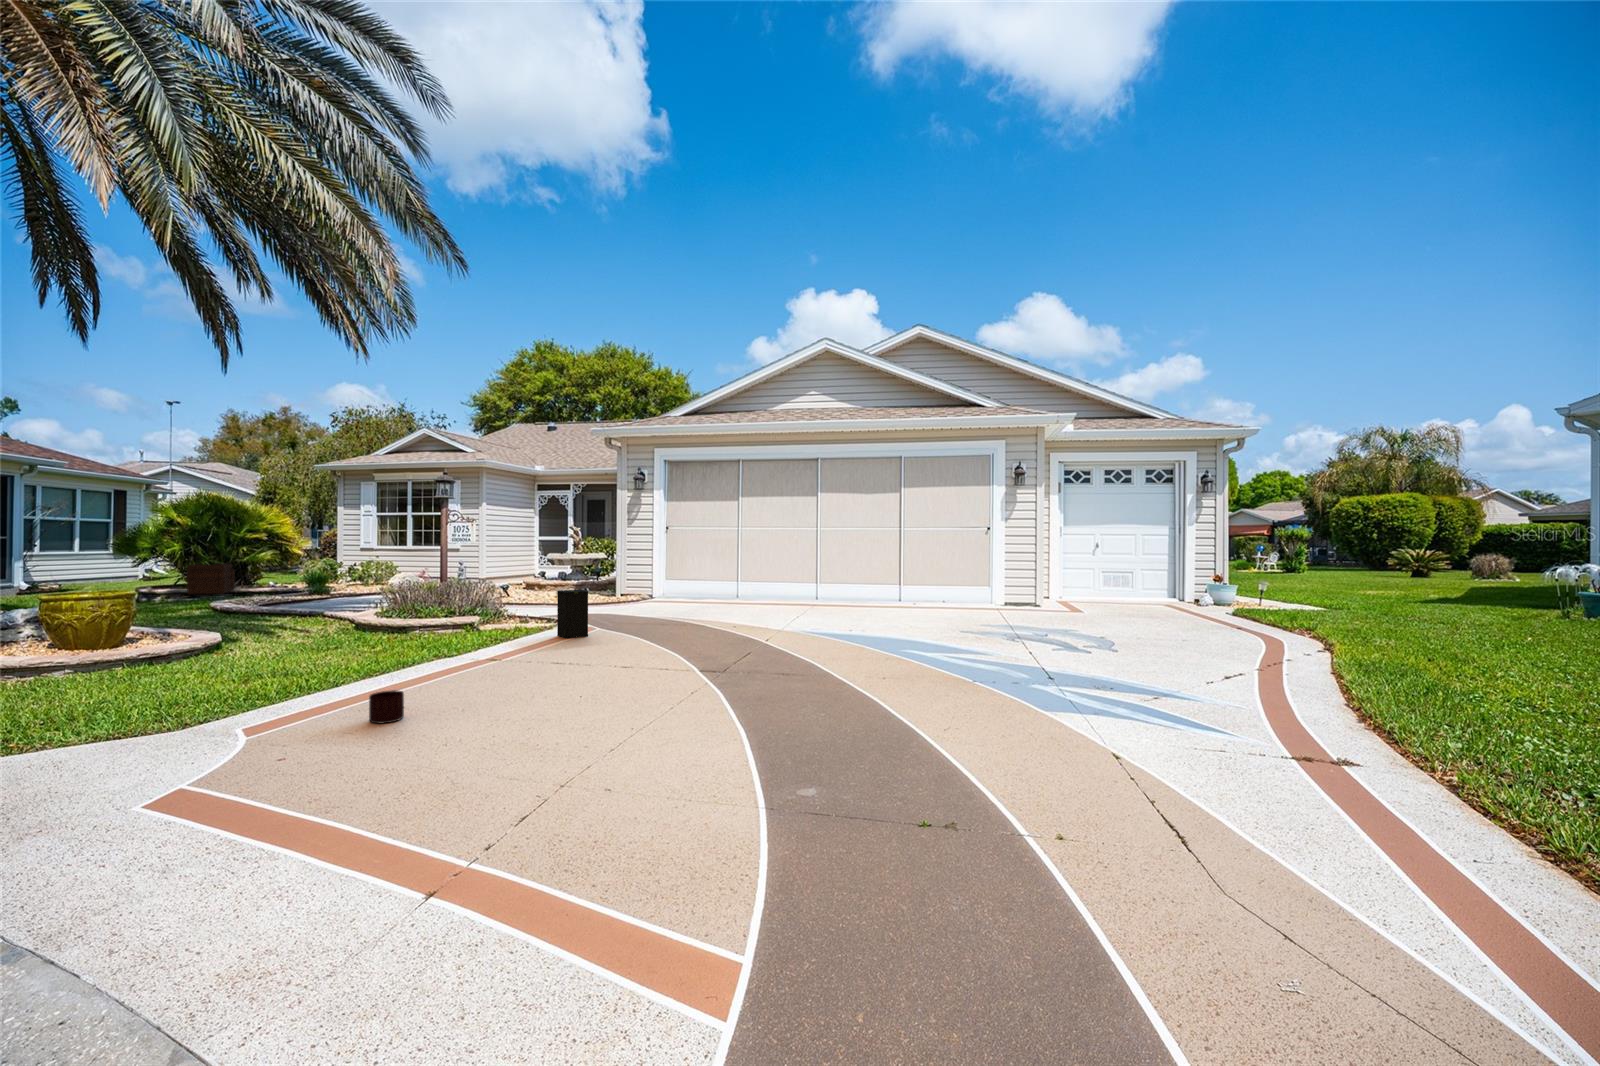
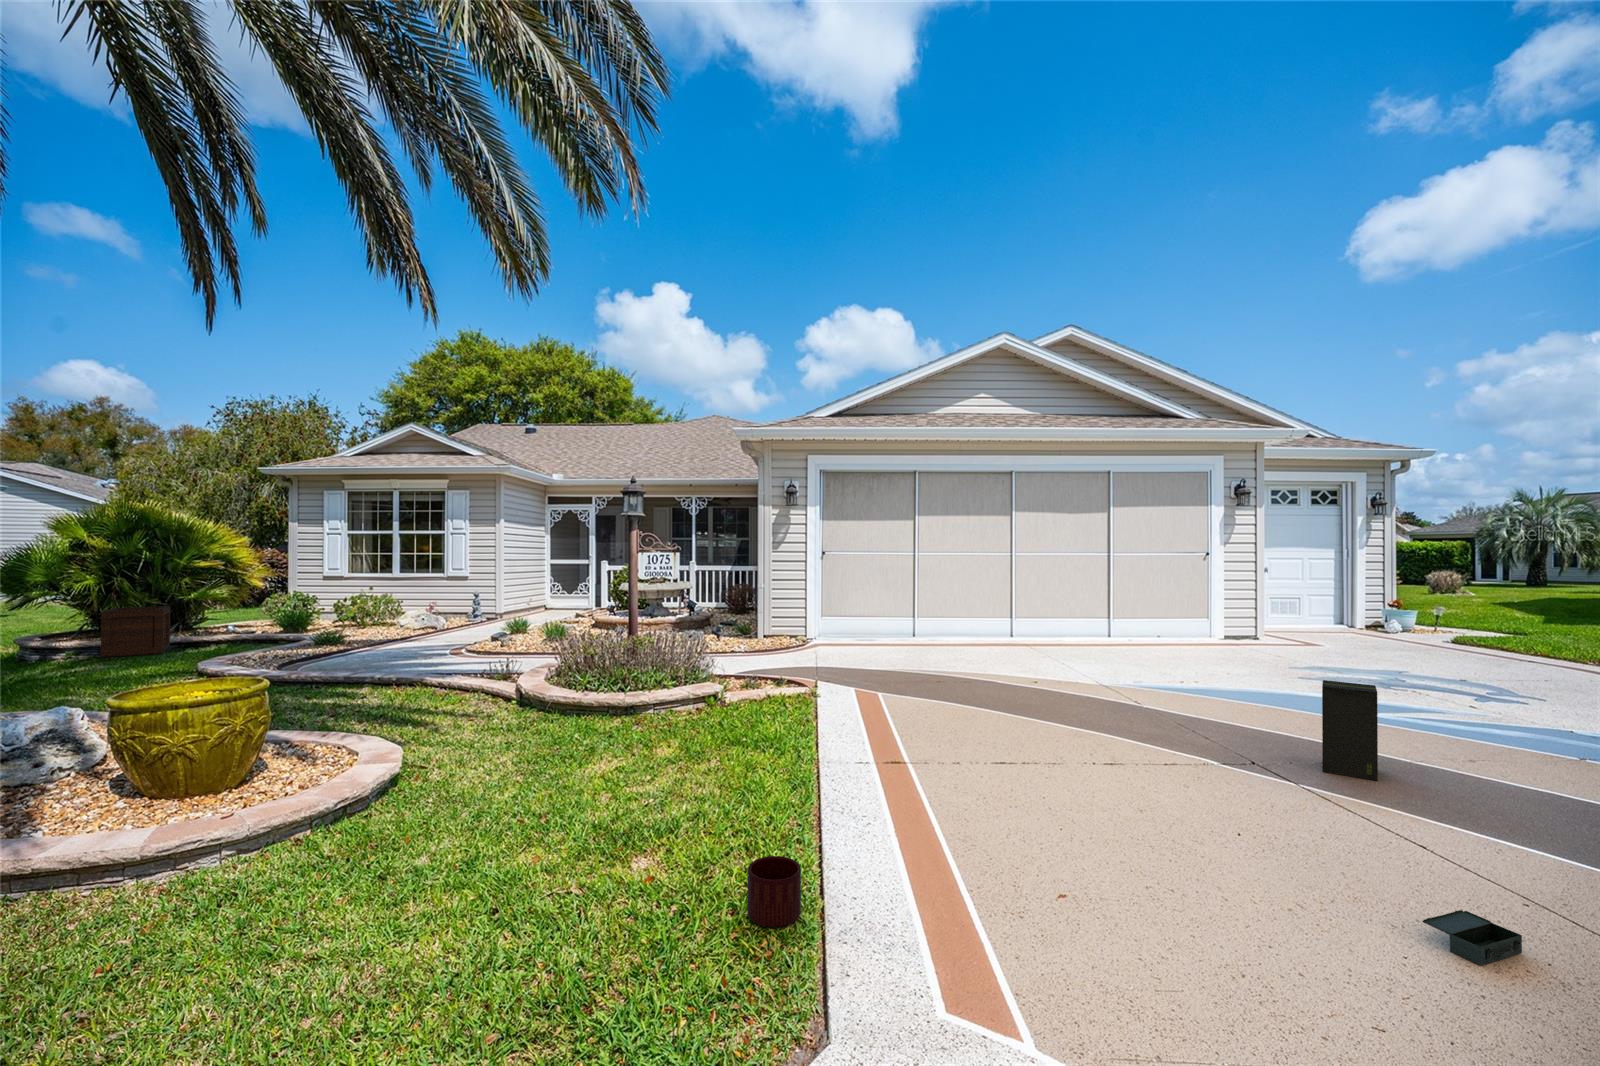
cardboard box: present [557,590,588,638] -> present [1322,680,1378,781]
planter: present [369,690,404,723] -> present [747,856,801,927]
toolbox: none [484,707,527,724] -> present [1423,910,1522,965]

